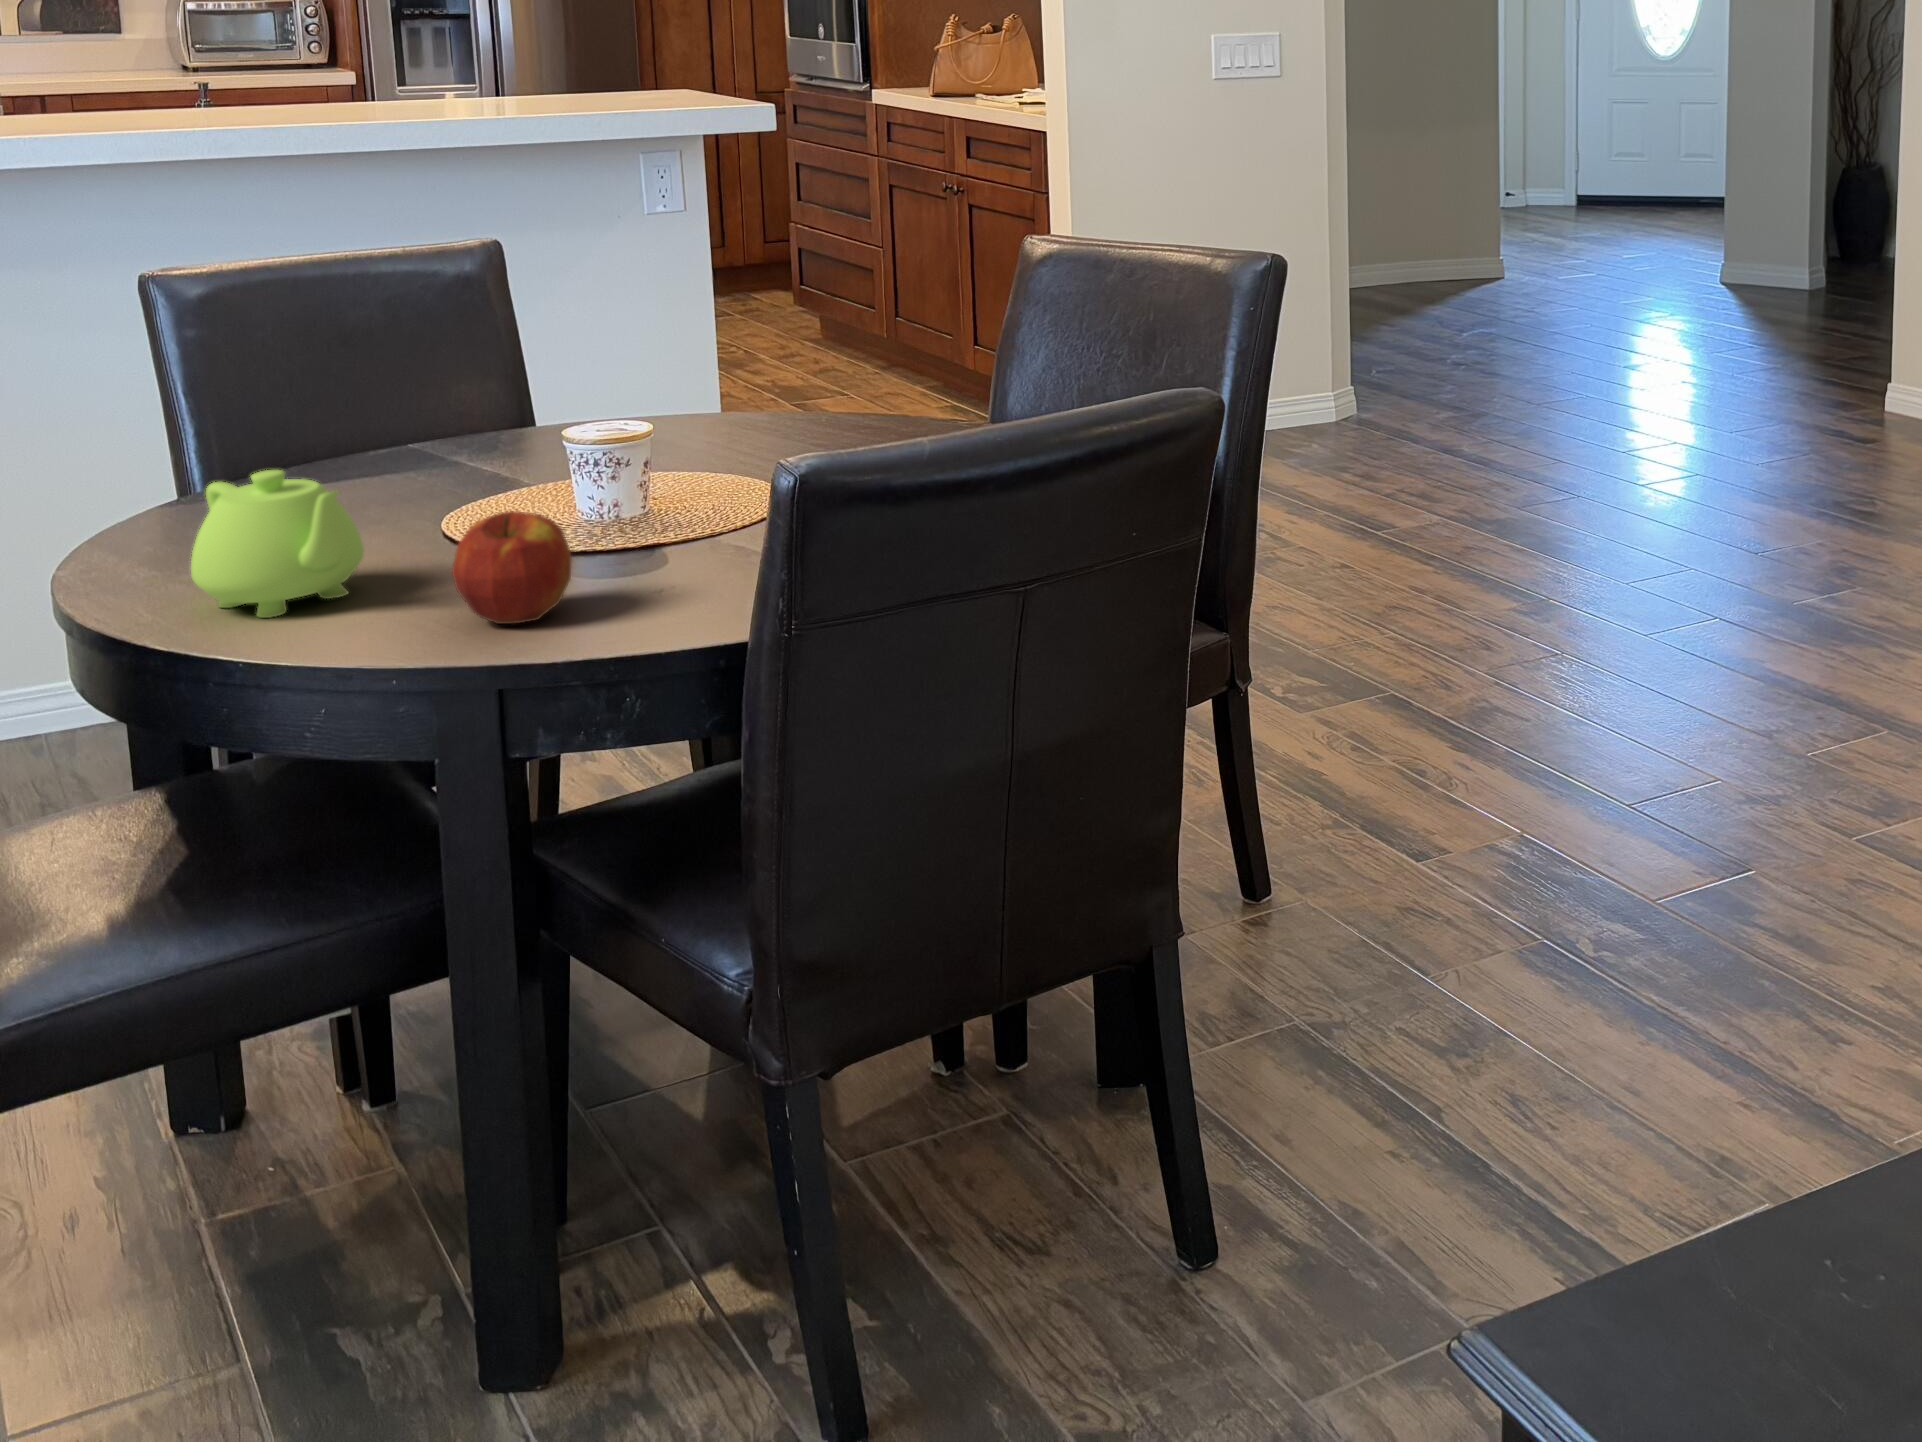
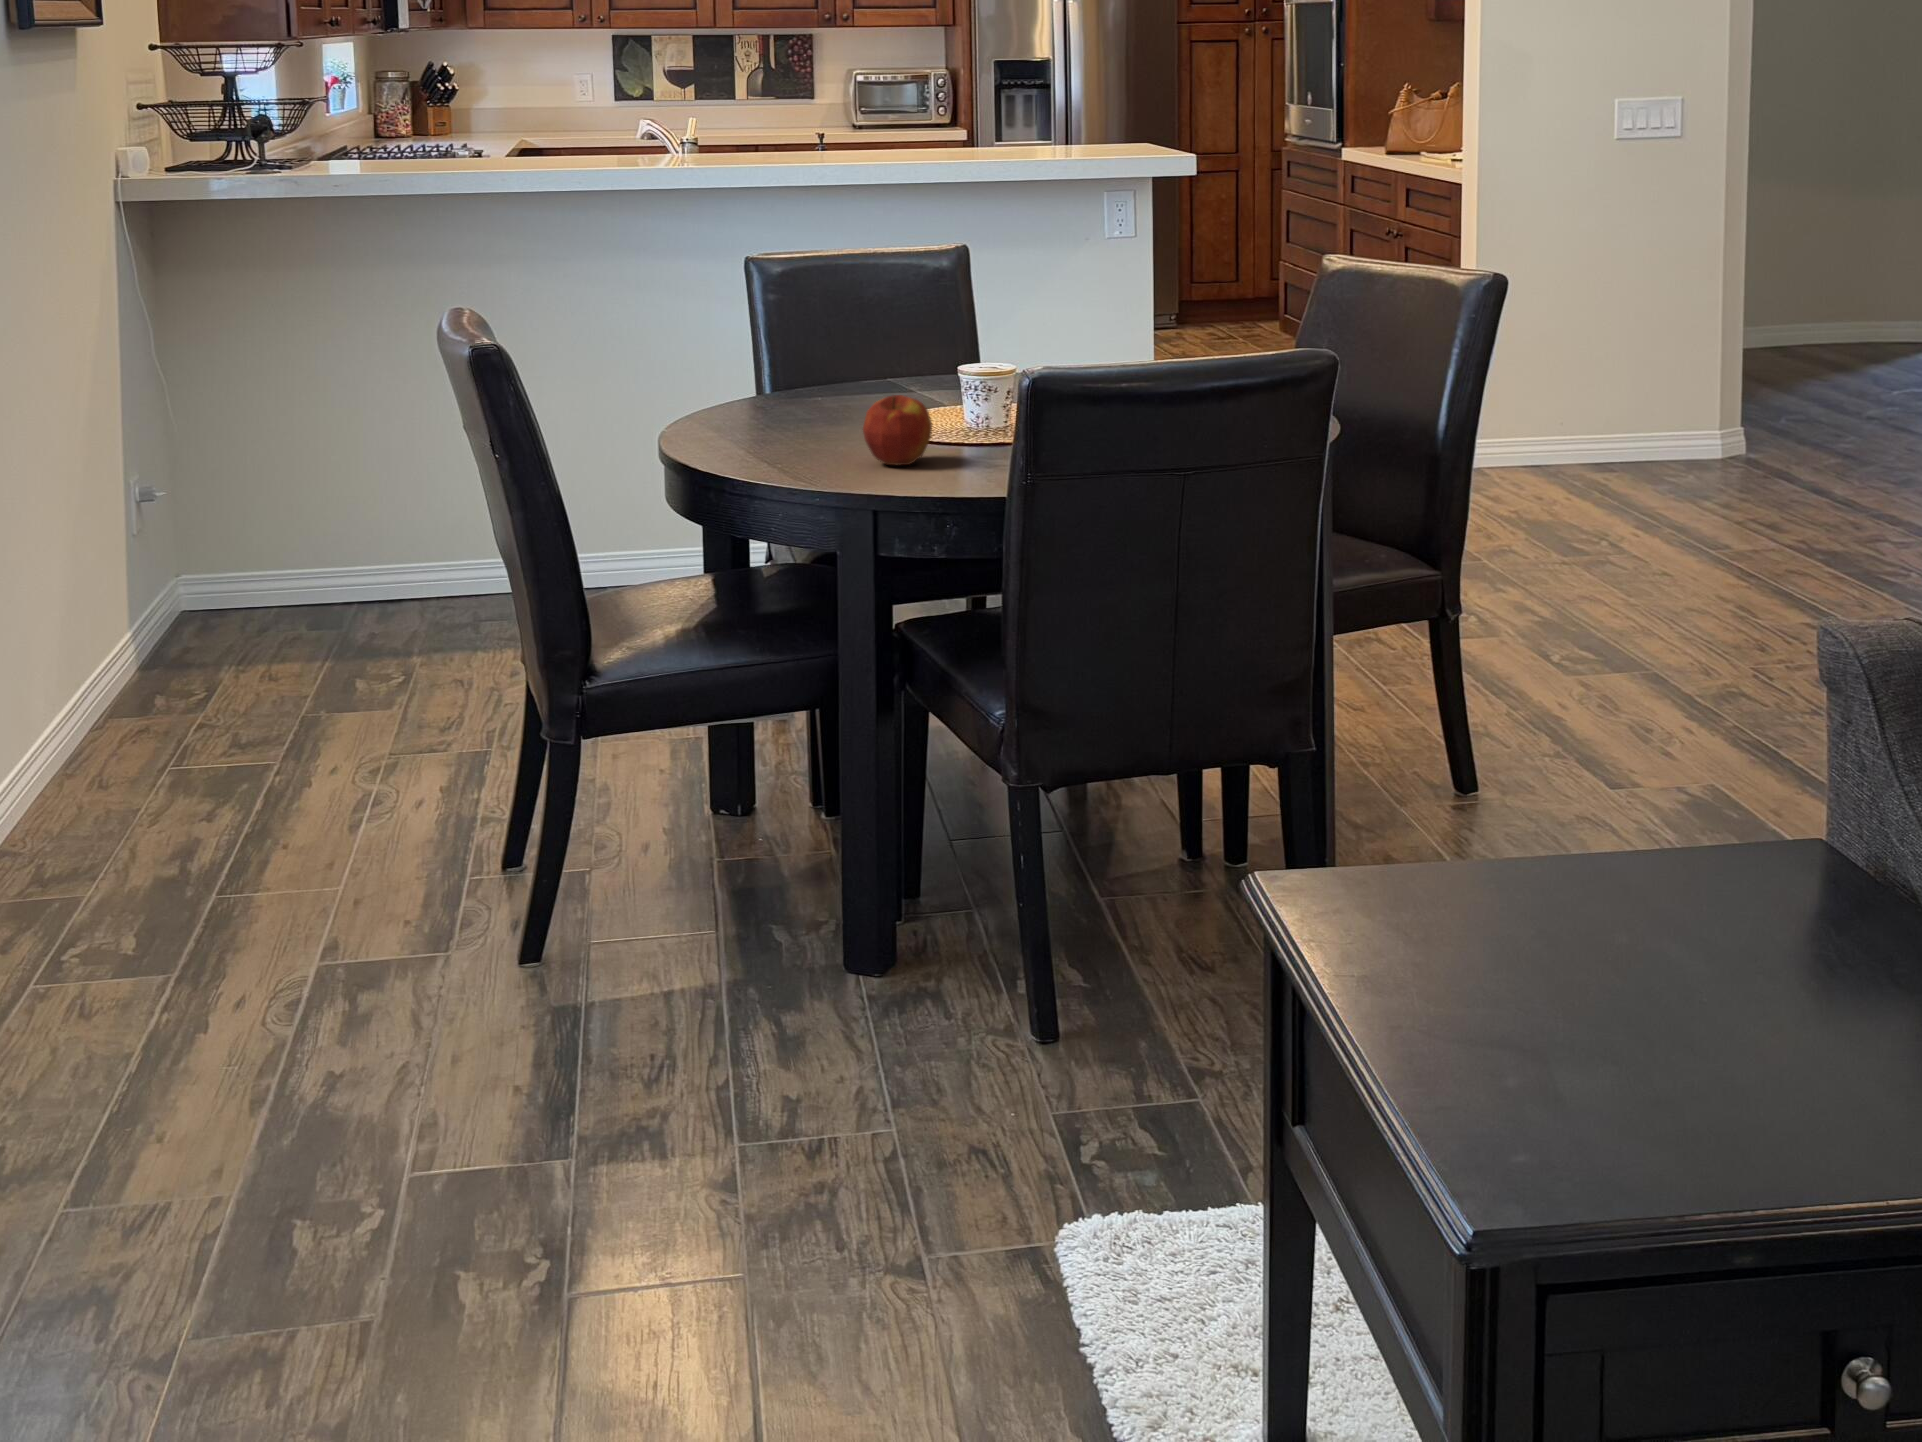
teapot: present [191,470,364,618] -> none [733,362,827,451]

